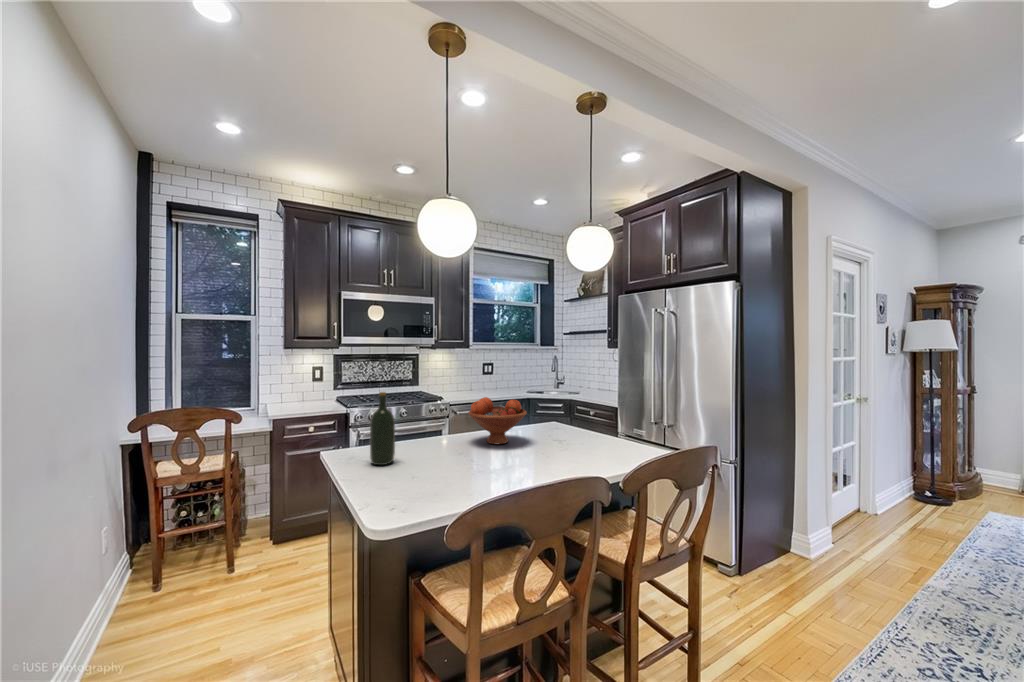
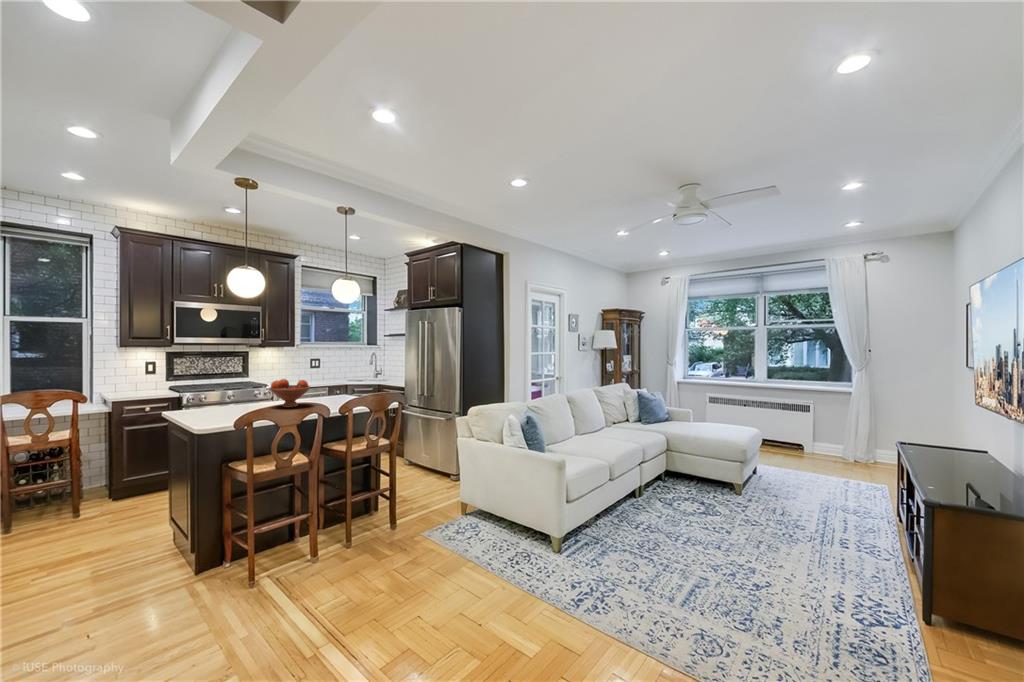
wine bottle: present [370,392,395,465] -> none [195,374,213,417]

